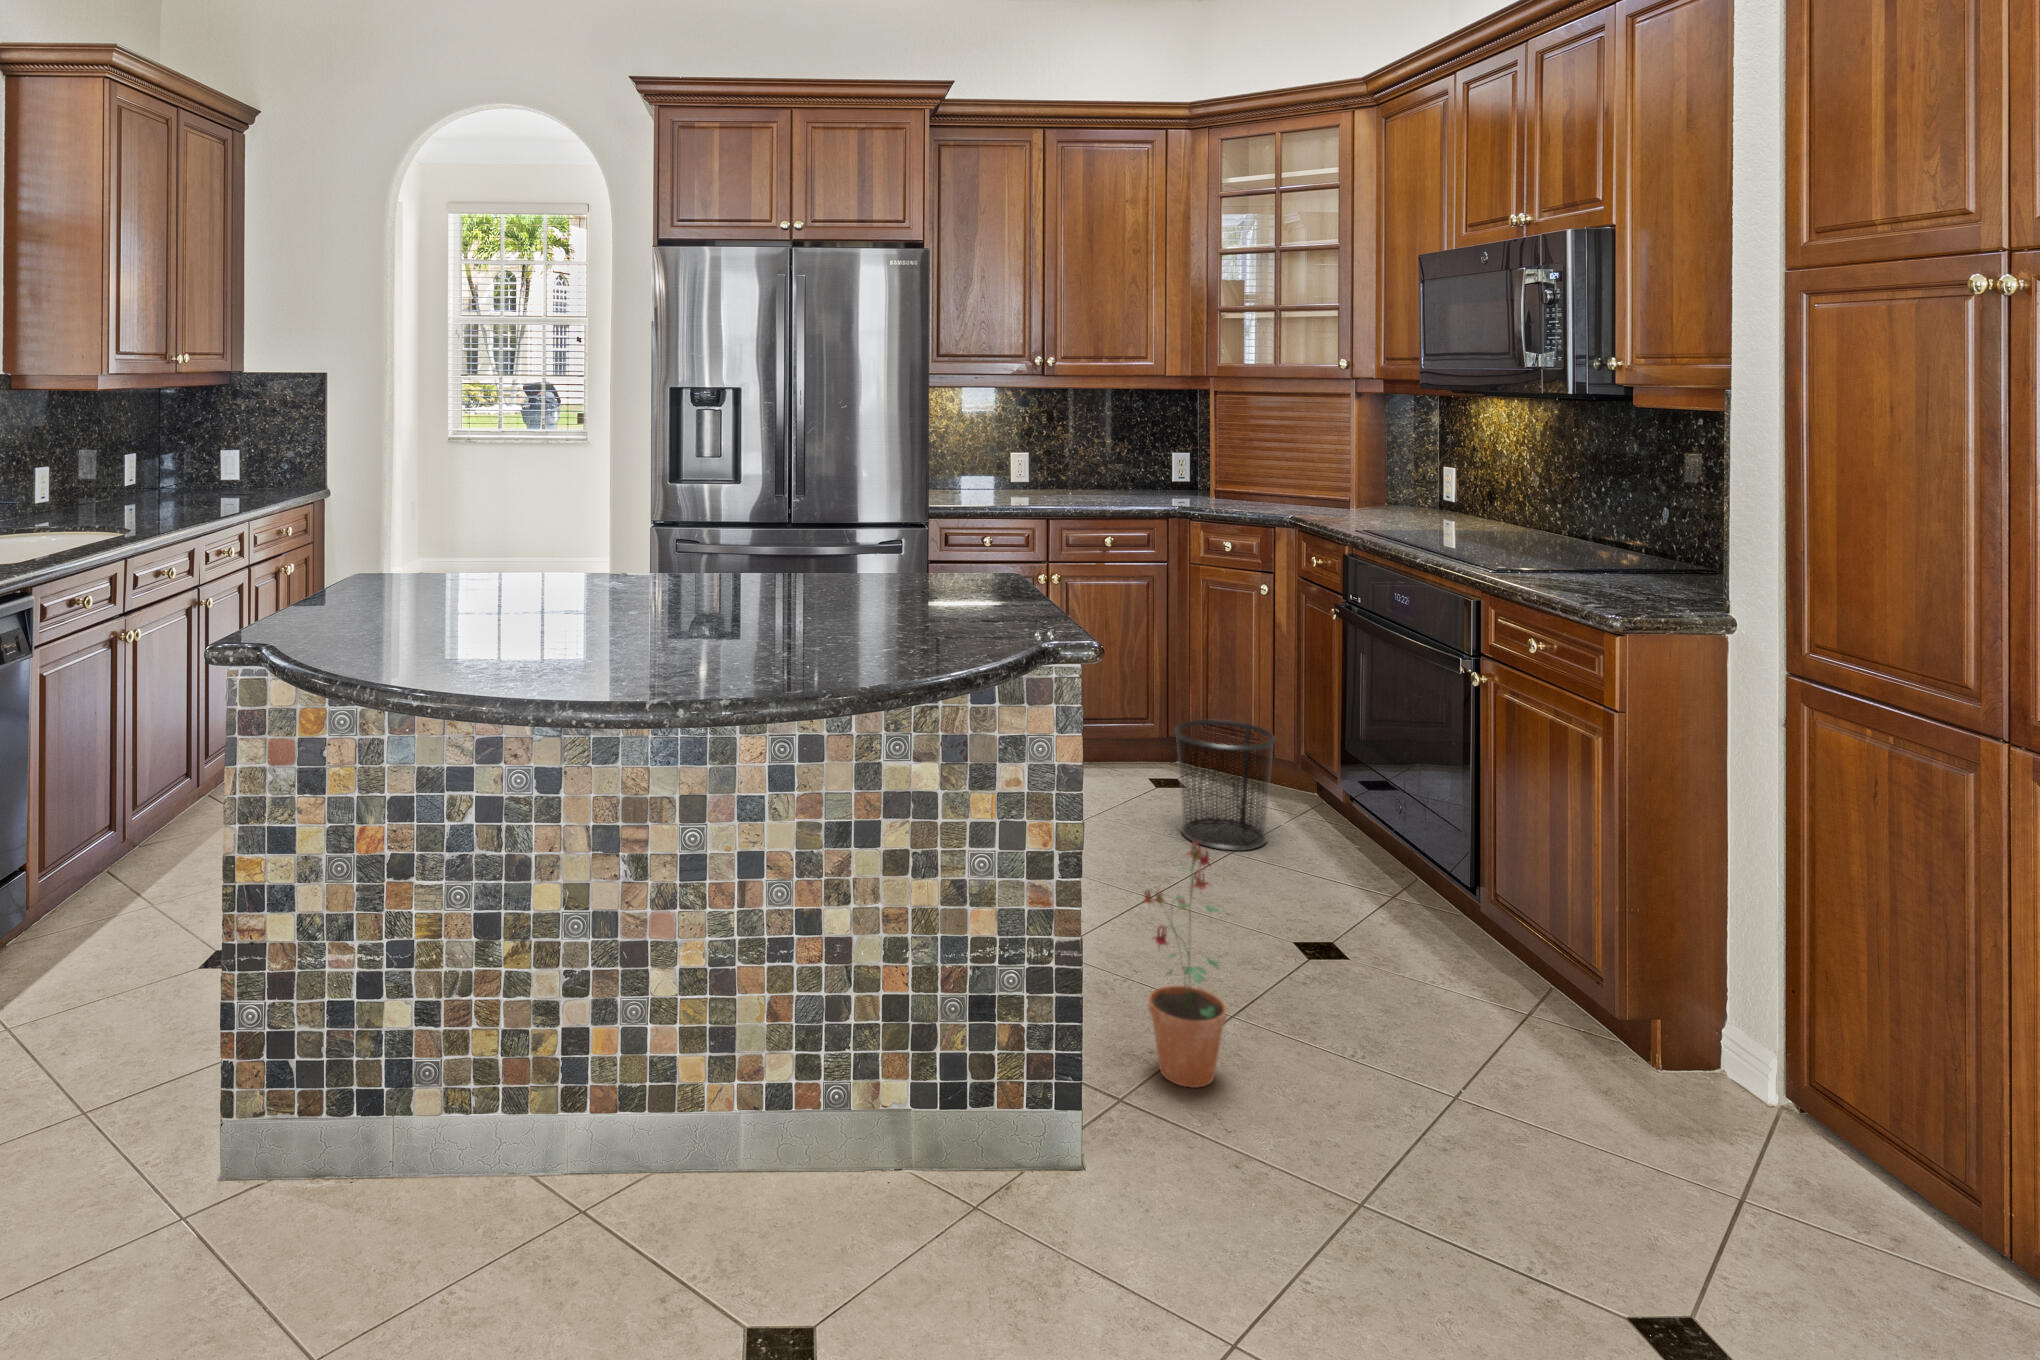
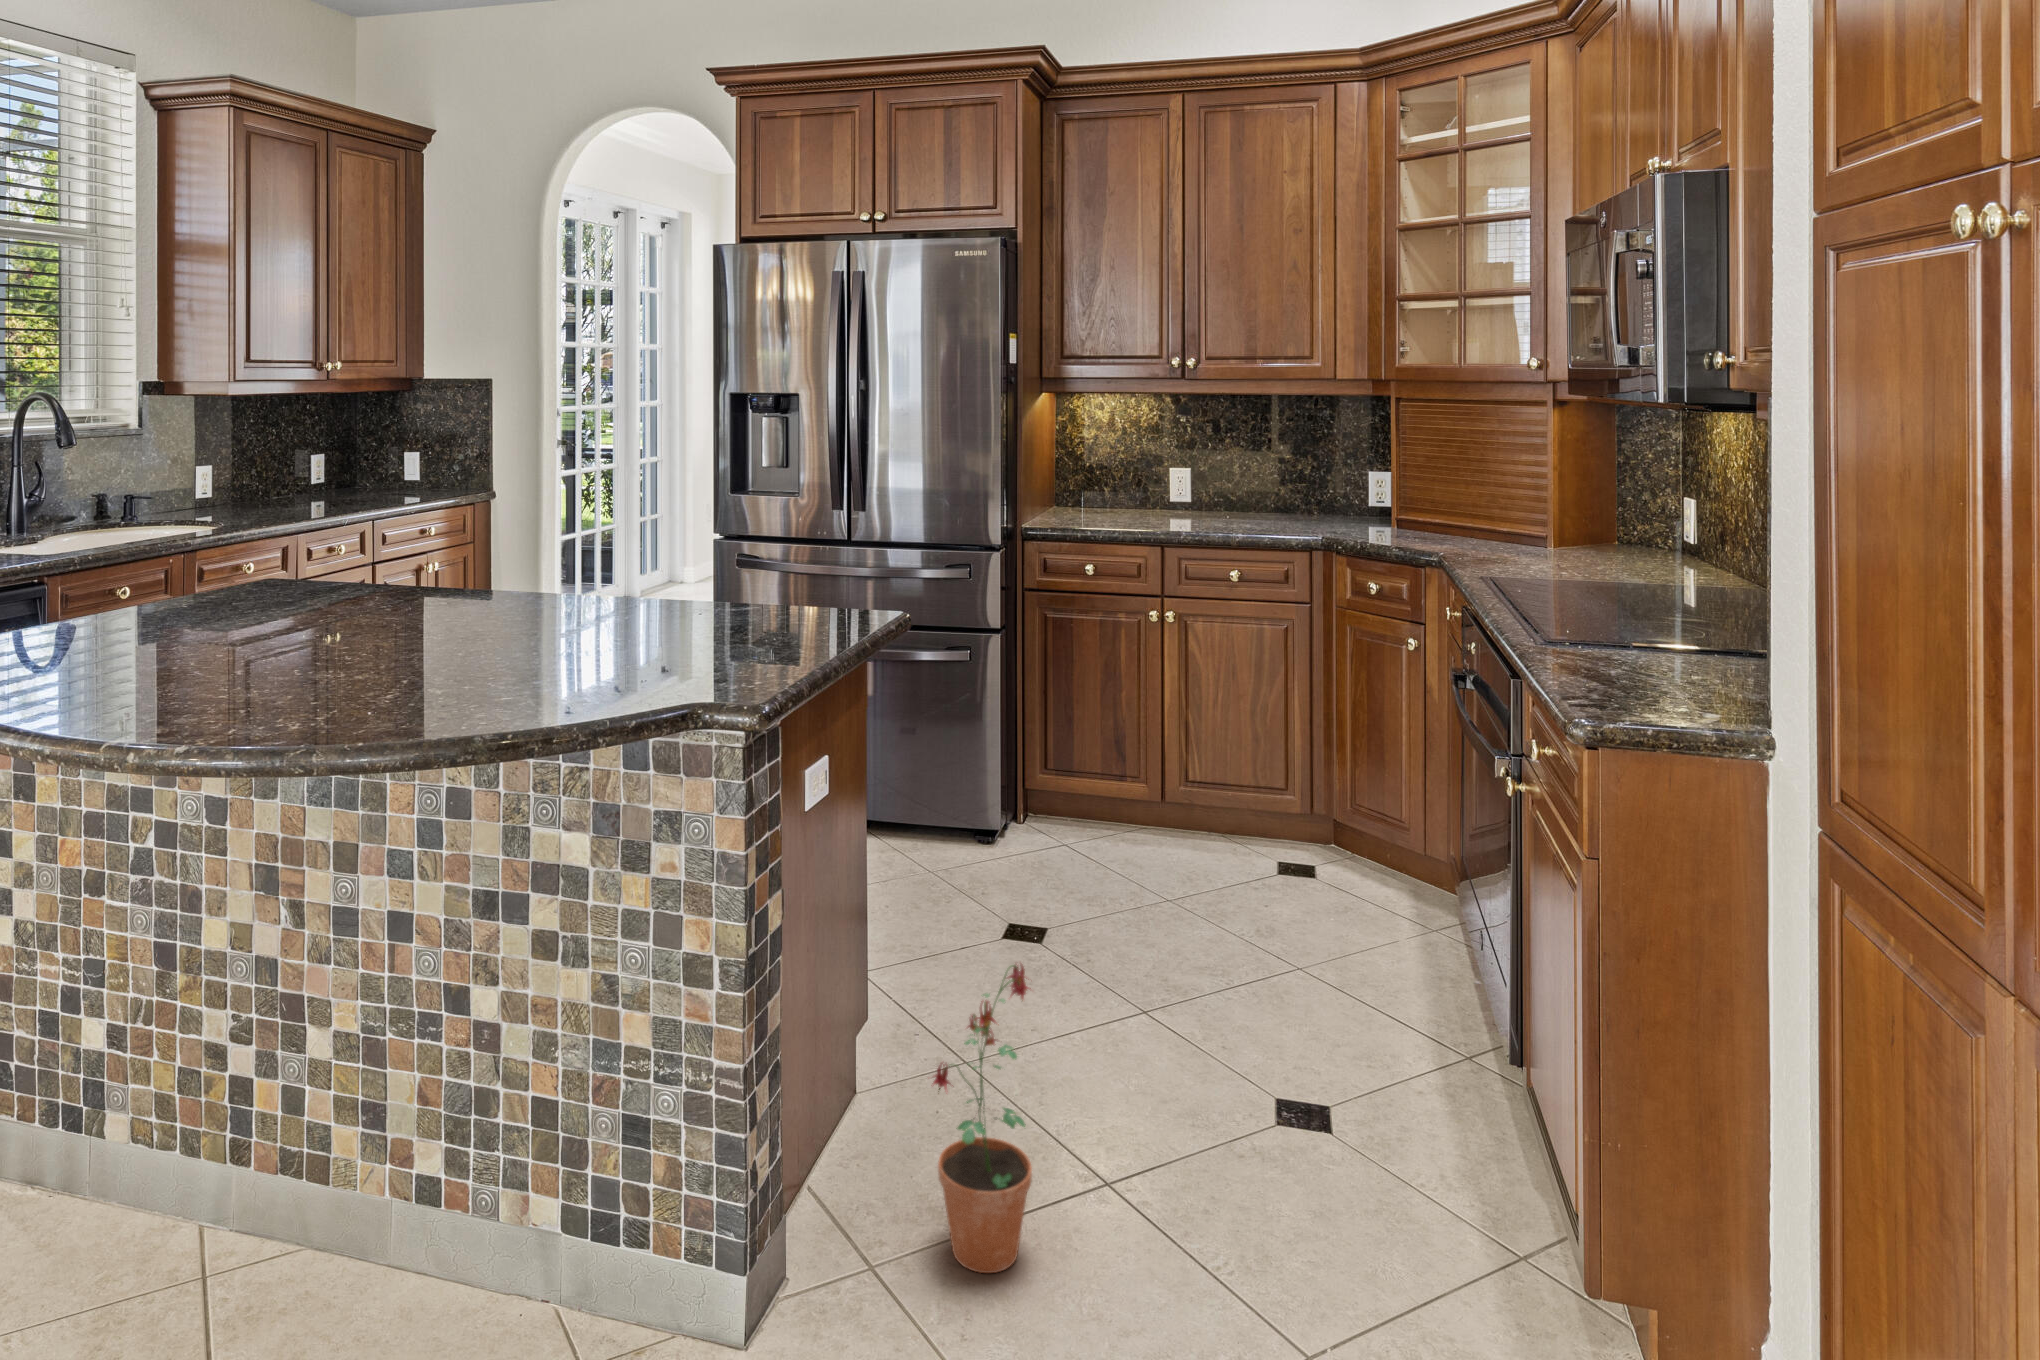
waste bin: present [1174,720,1275,851] -> none [1252,802,1379,971]

